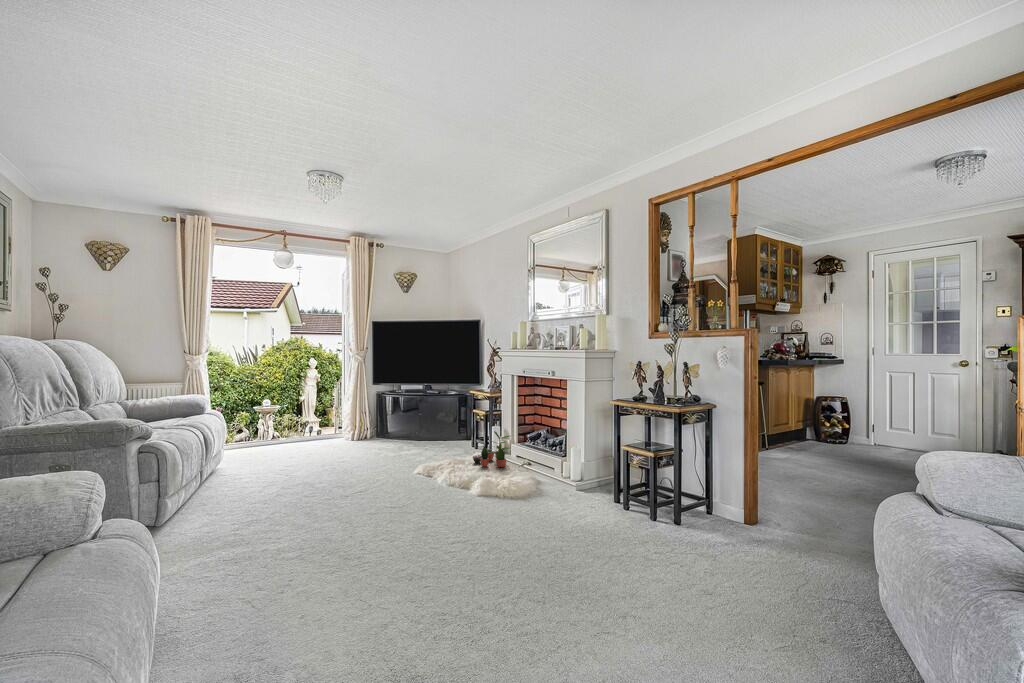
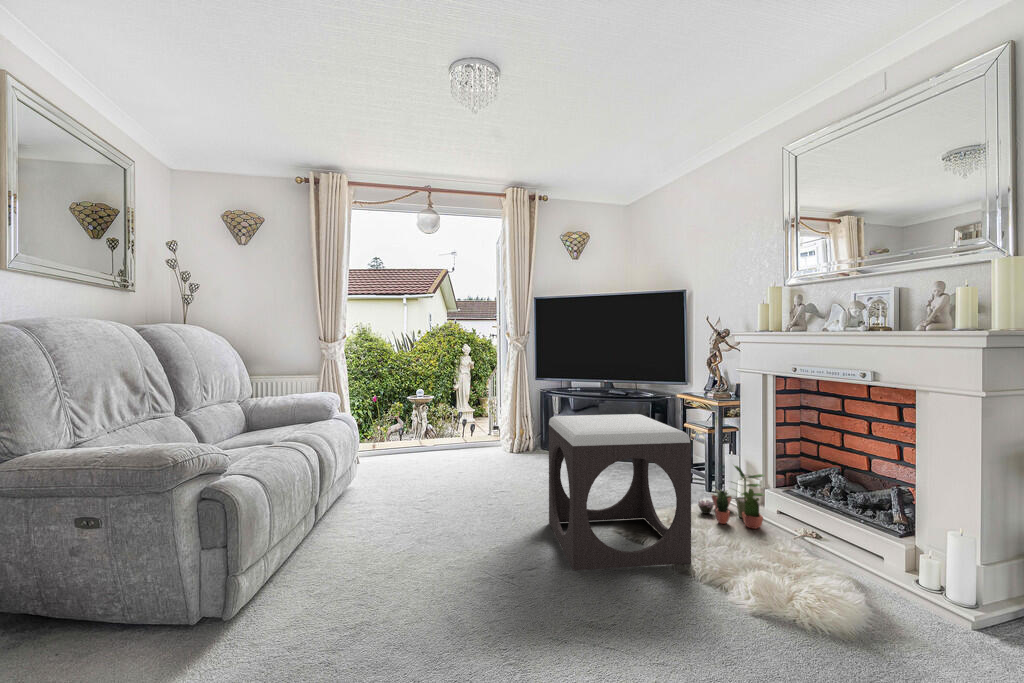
footstool: none [373,400,455,492] -> present [549,414,691,570]

